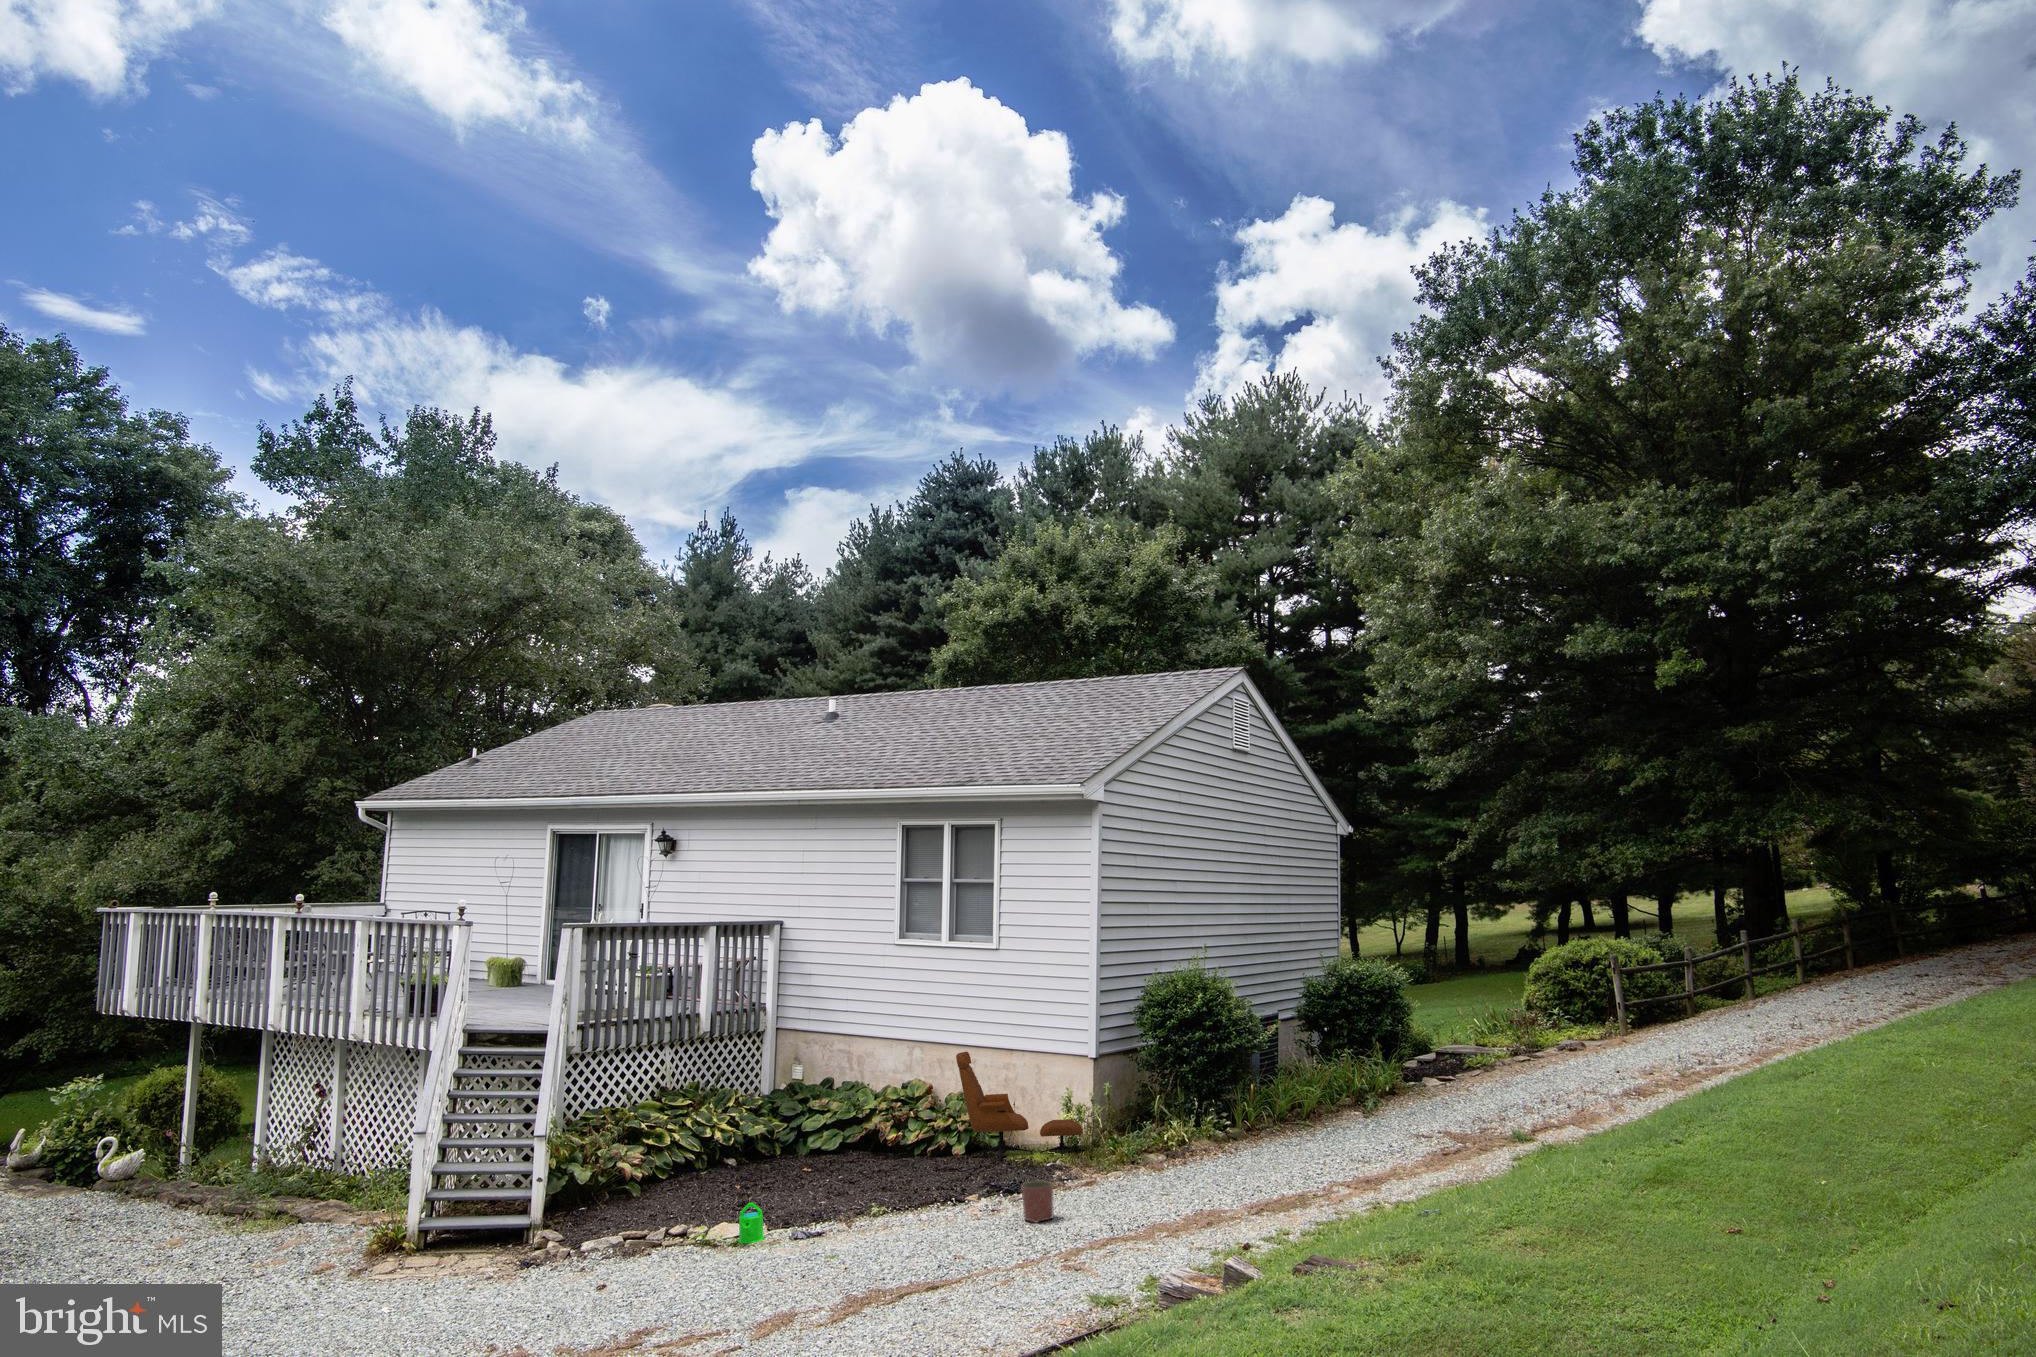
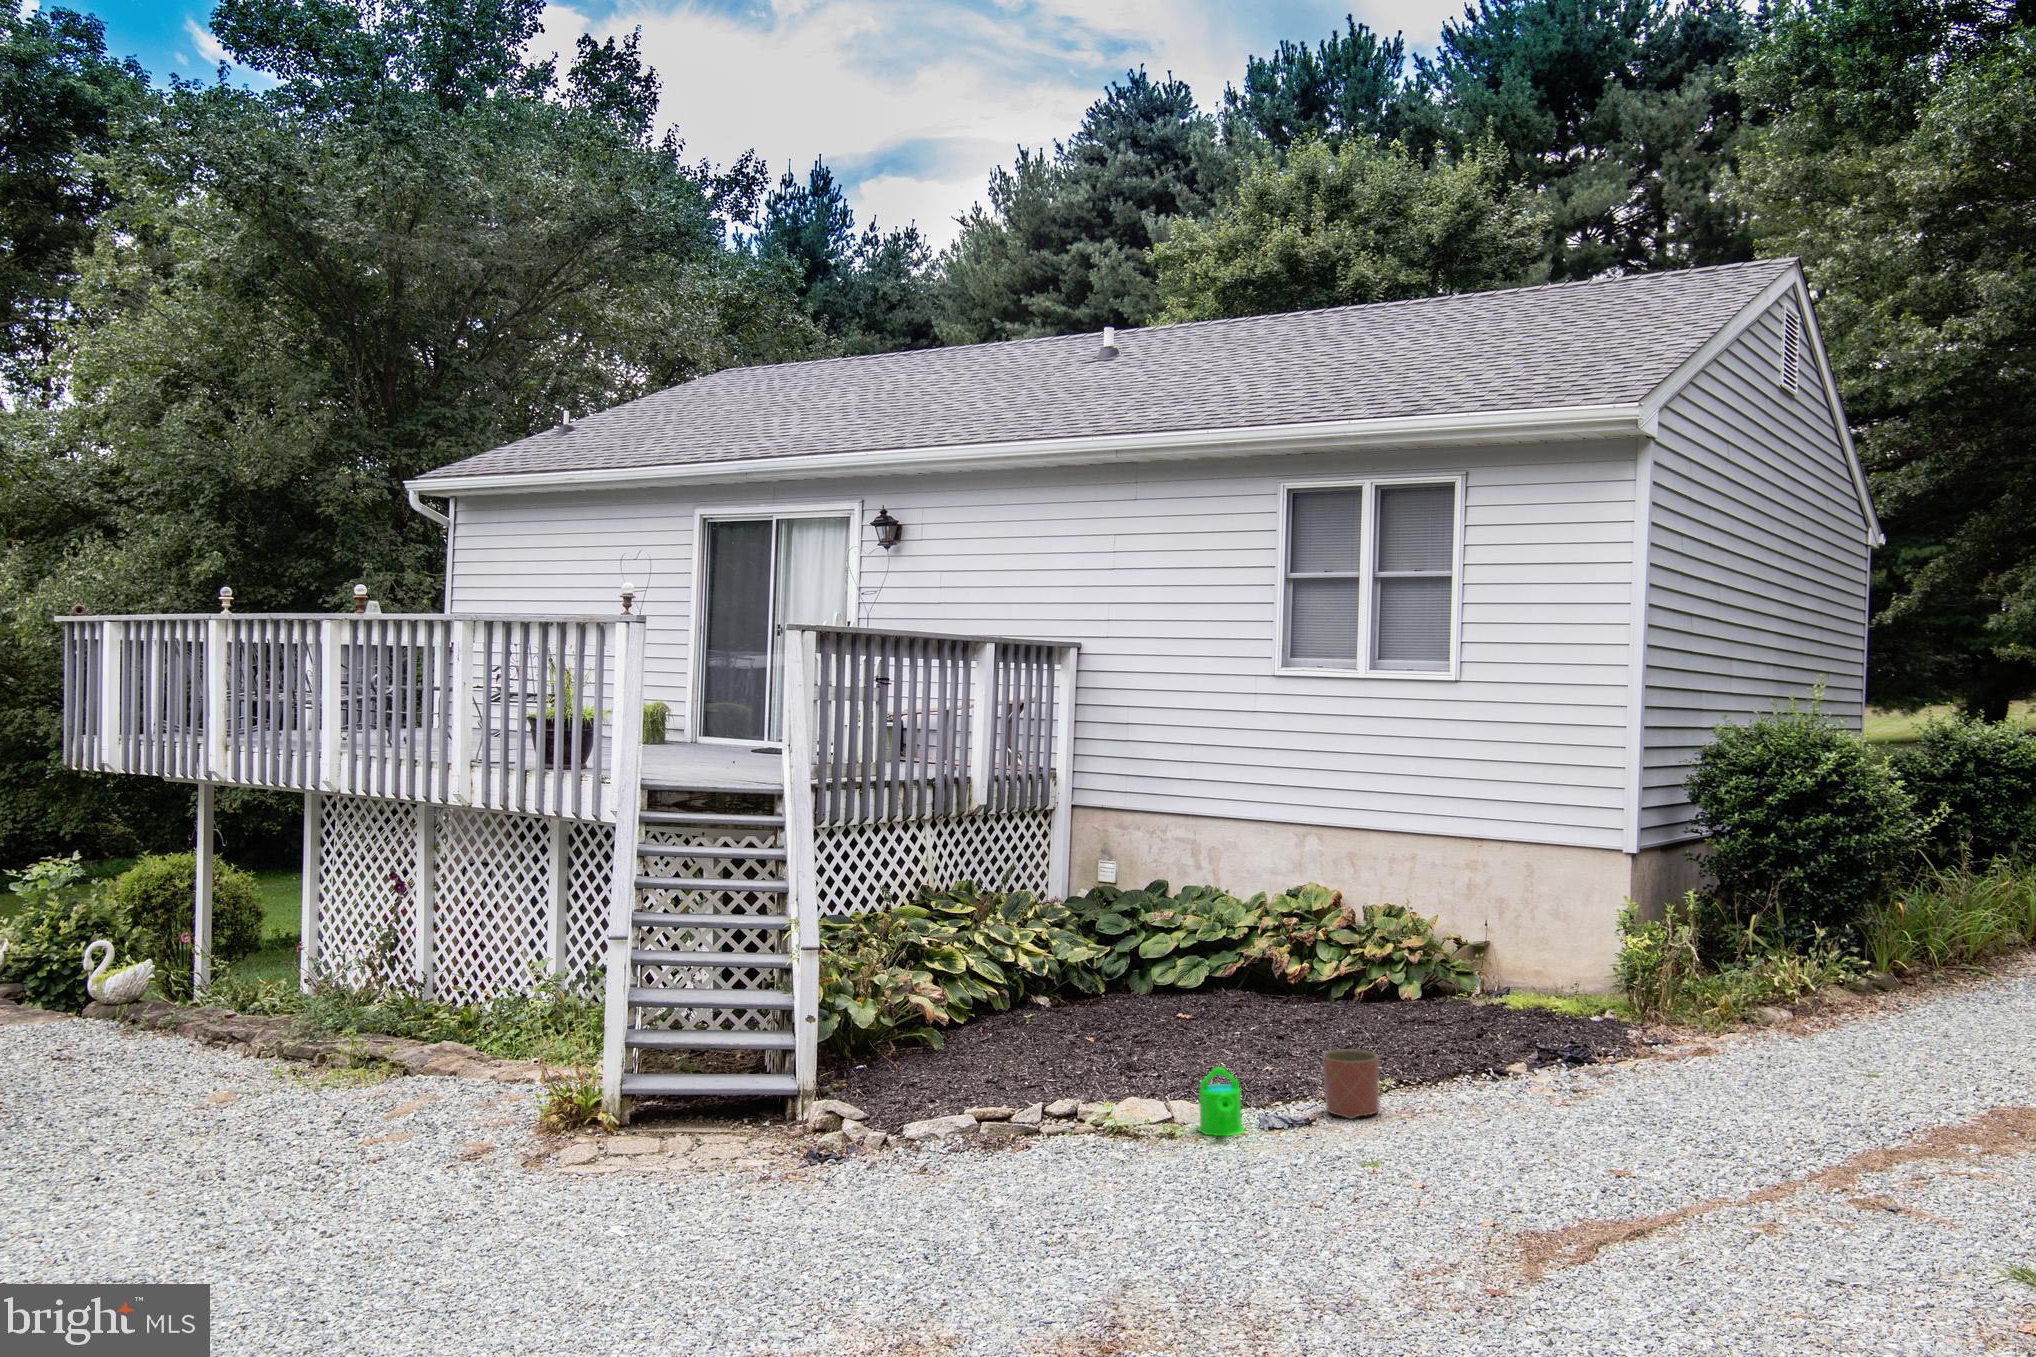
lounge chair: present [956,1052,1085,1162] -> none [1423,840,1642,1012]
planter: present [1021,1180,1054,1223] -> present [1322,1049,1379,1119]

